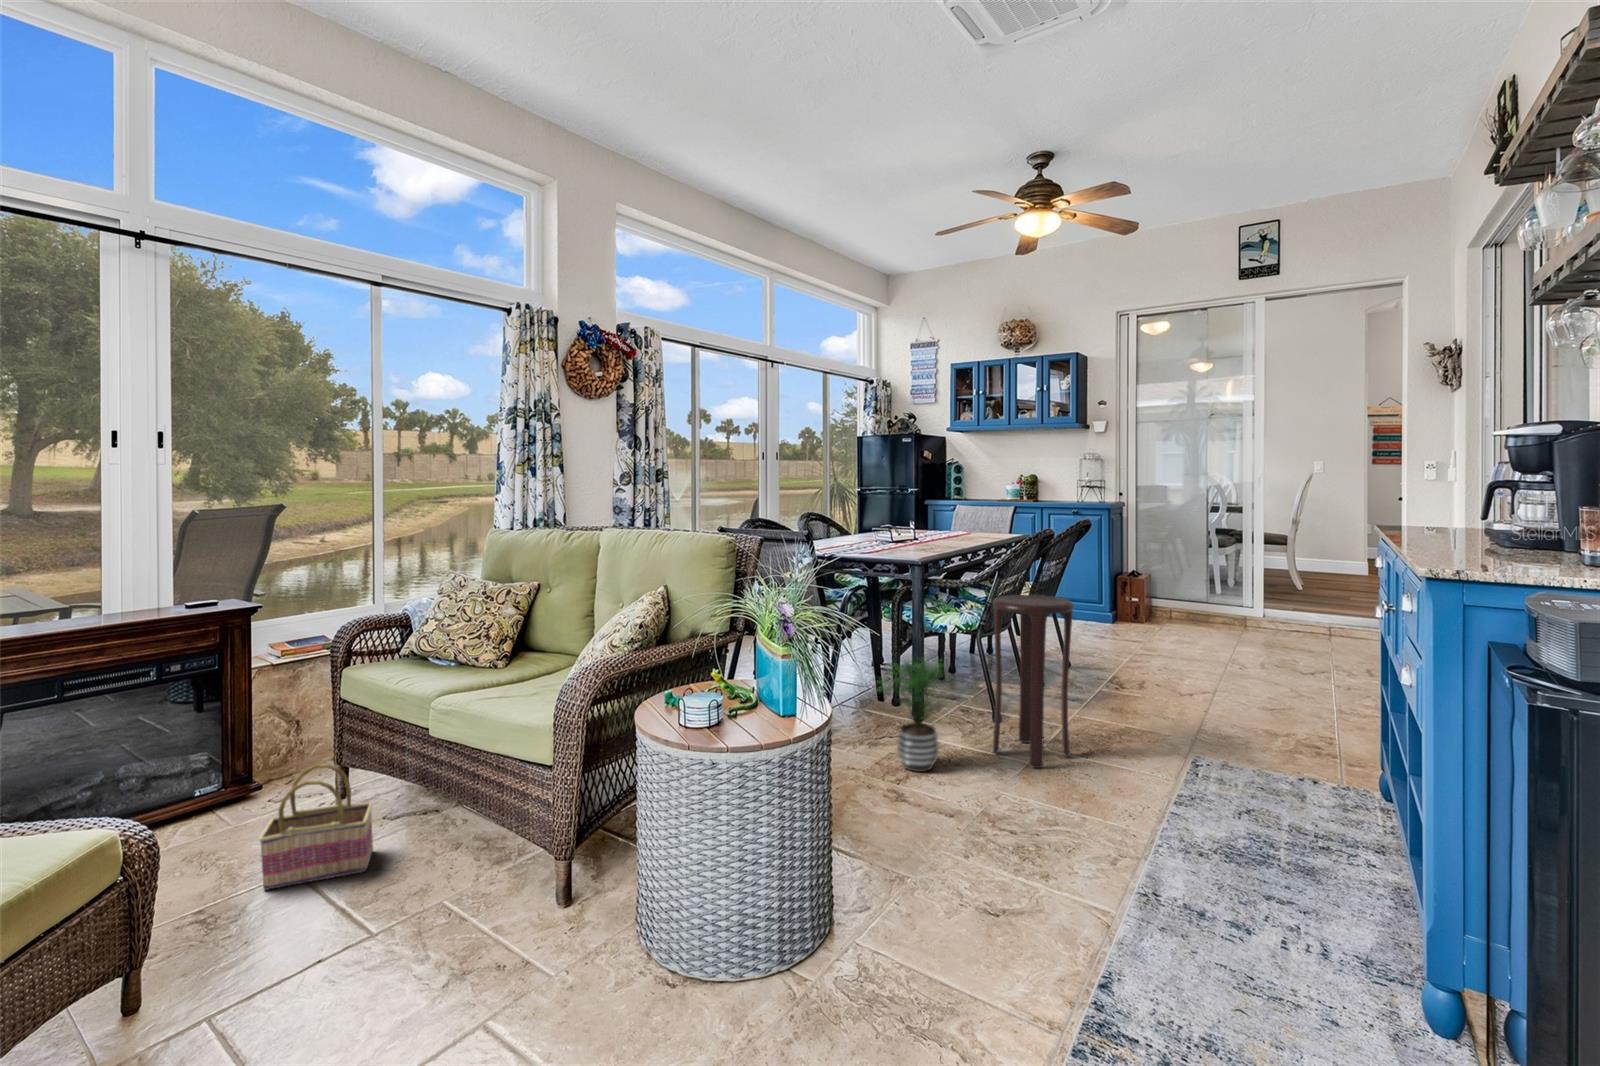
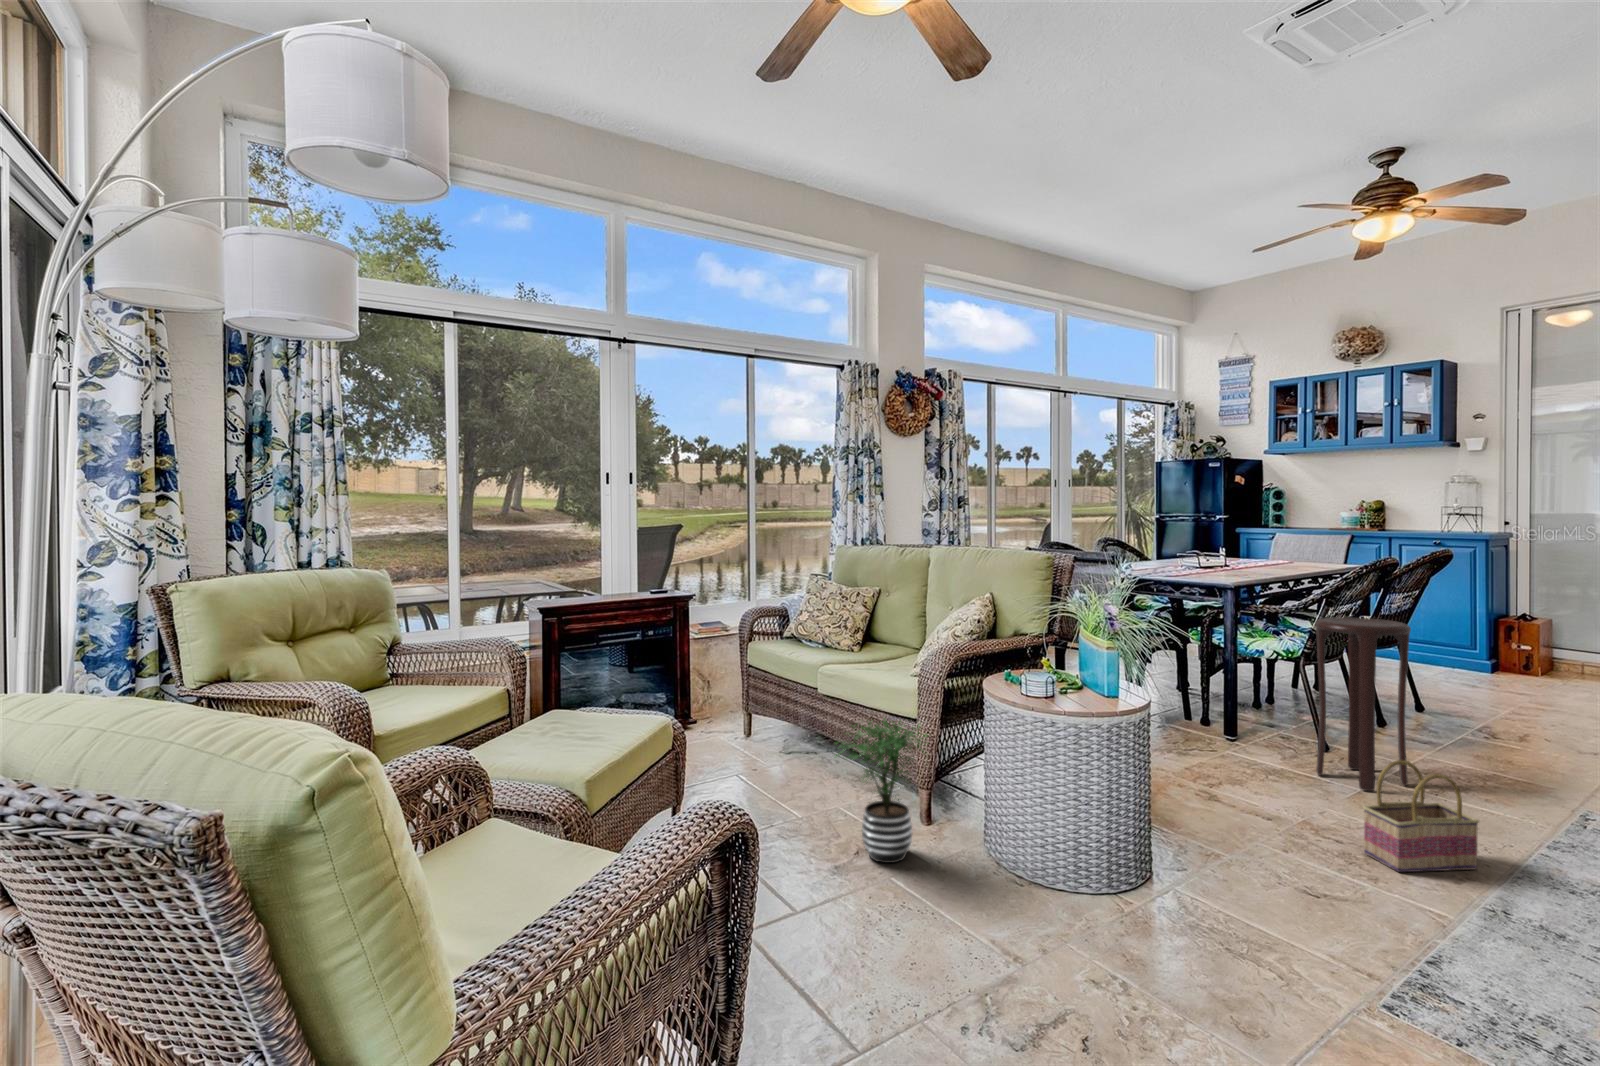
potted plant: present [877,657,947,772] -> present [834,719,928,863]
basket: present [259,764,373,890] -> present [1363,760,1479,872]

